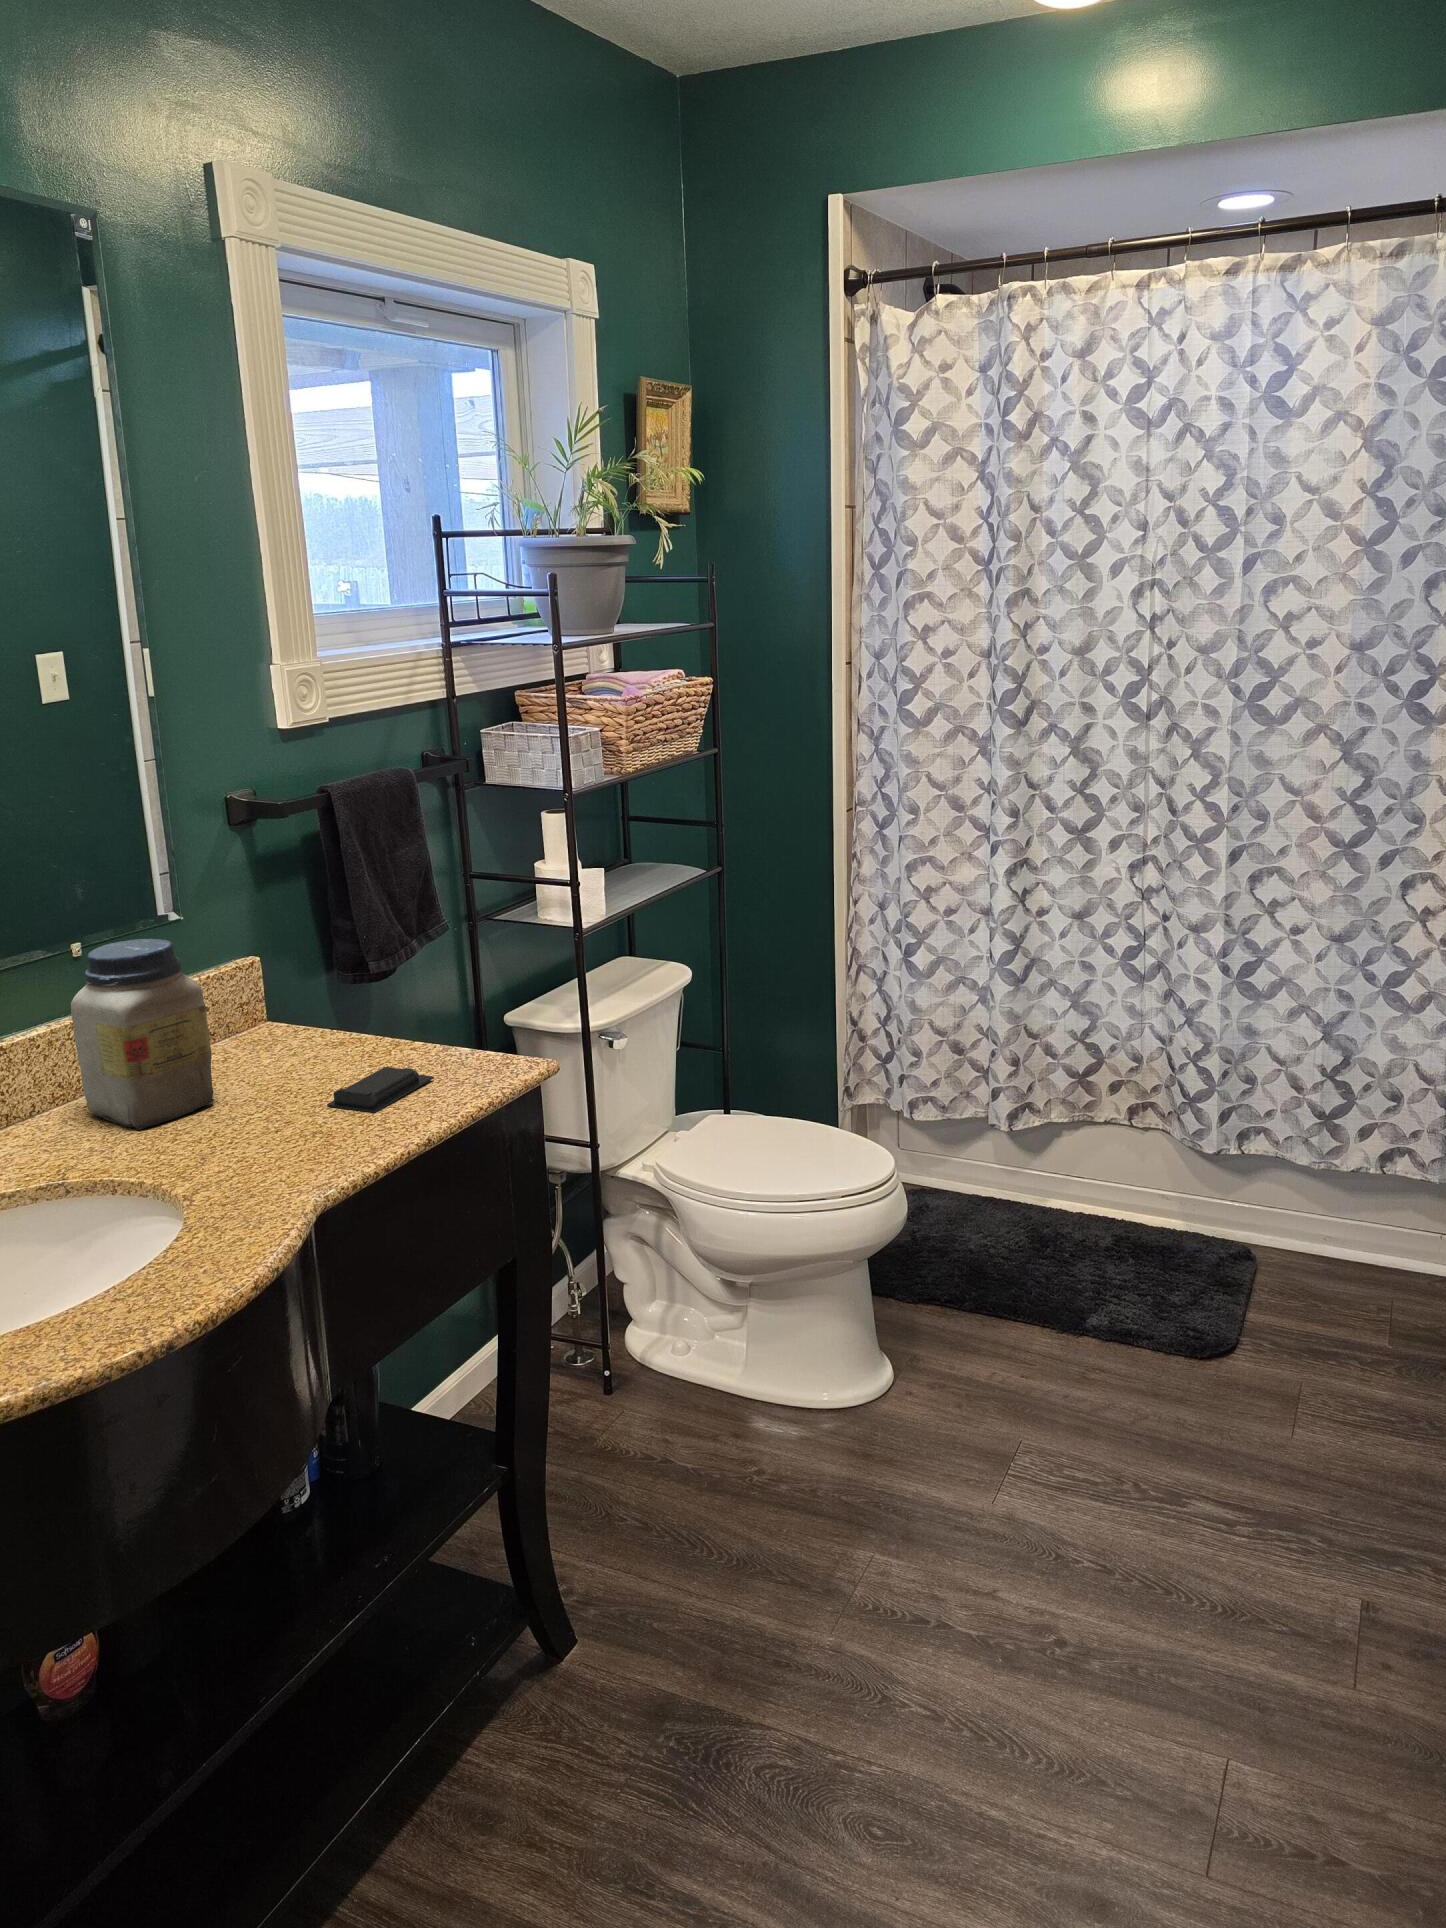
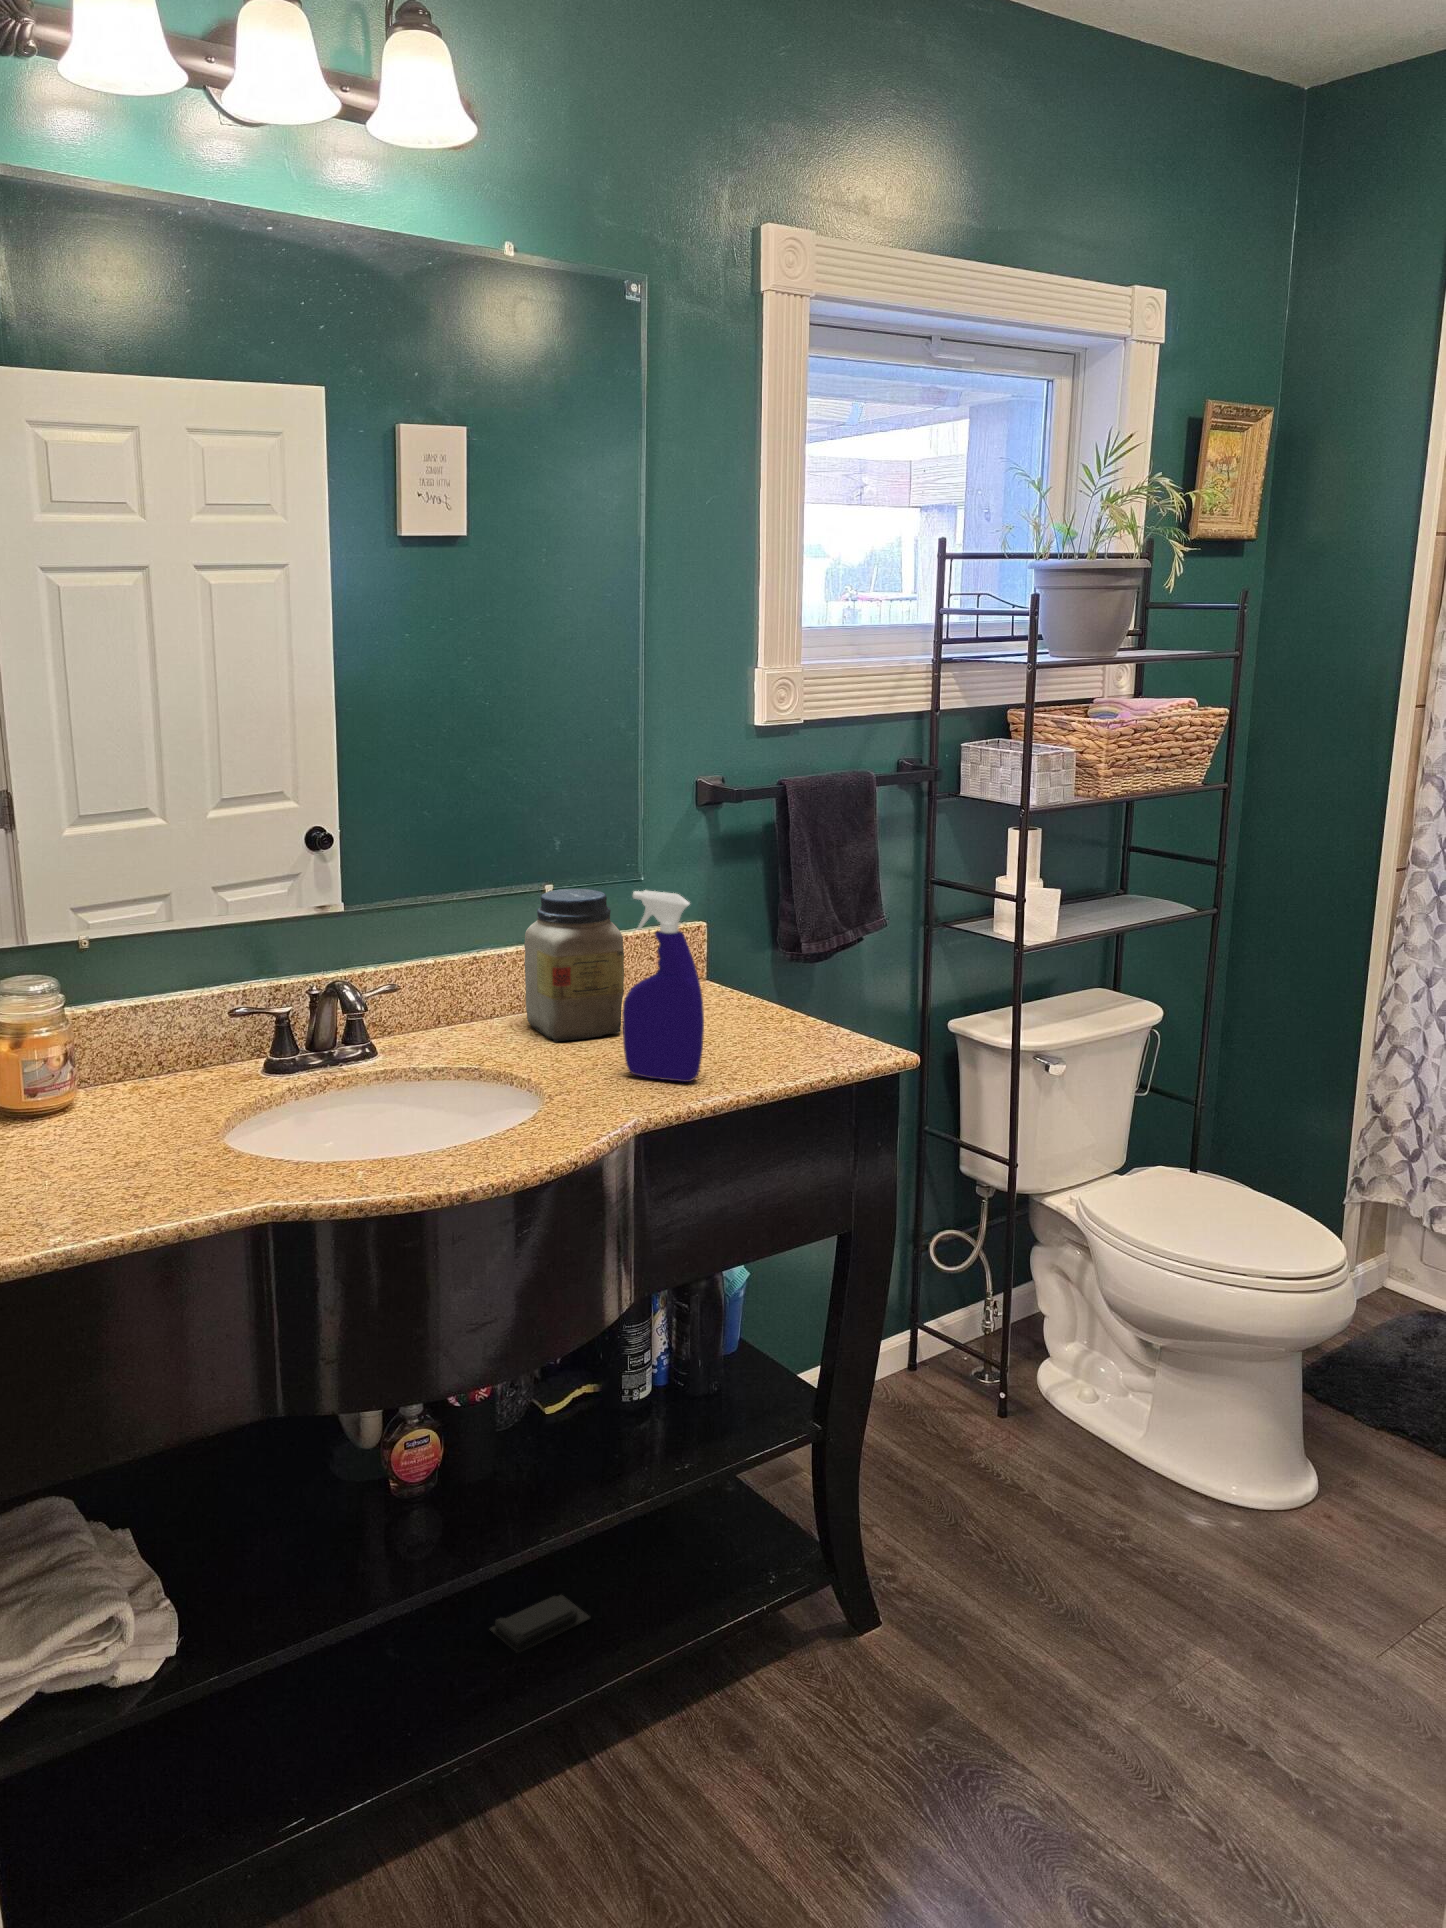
spray bottle: none [239,928,350,1153] -> present [622,890,704,1082]
soap bar: present [327,1067,434,1113] -> present [490,1595,590,1653]

